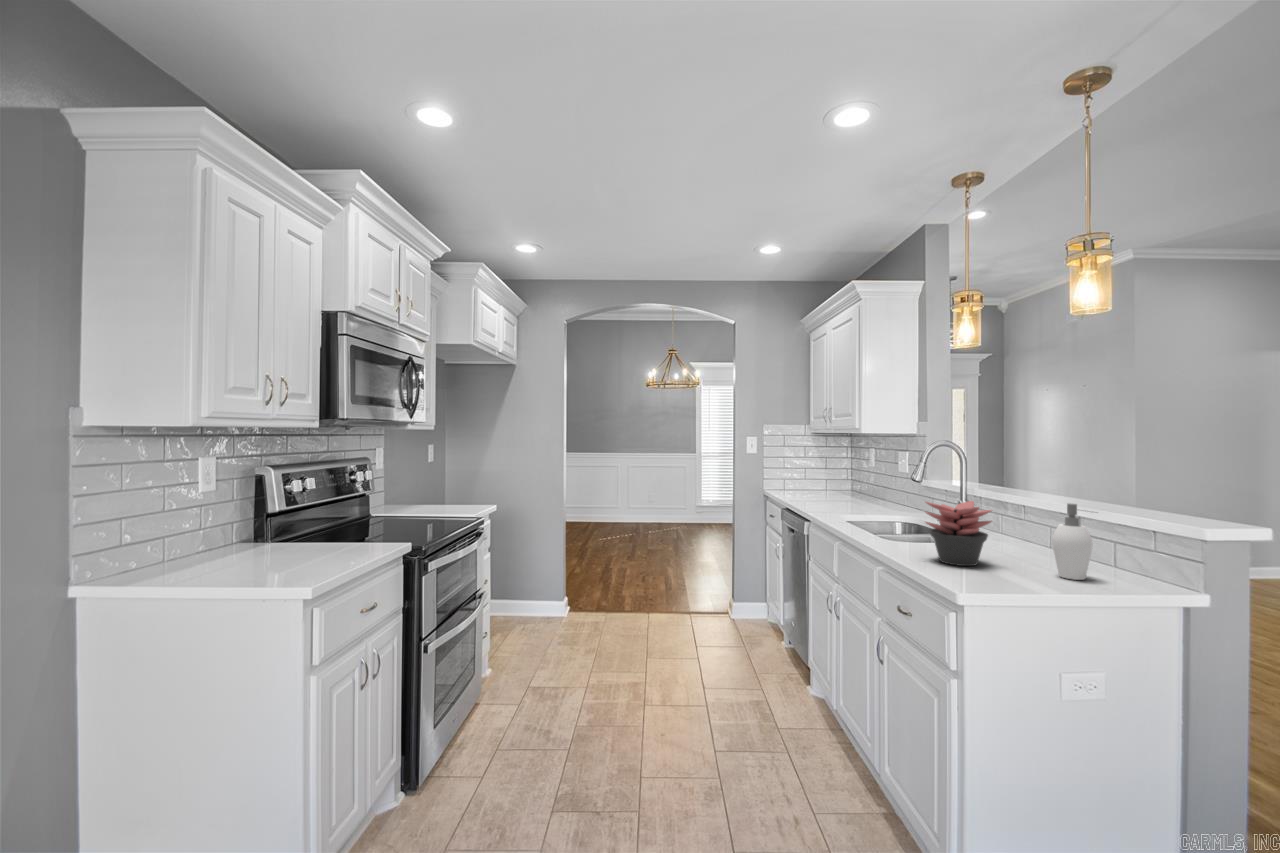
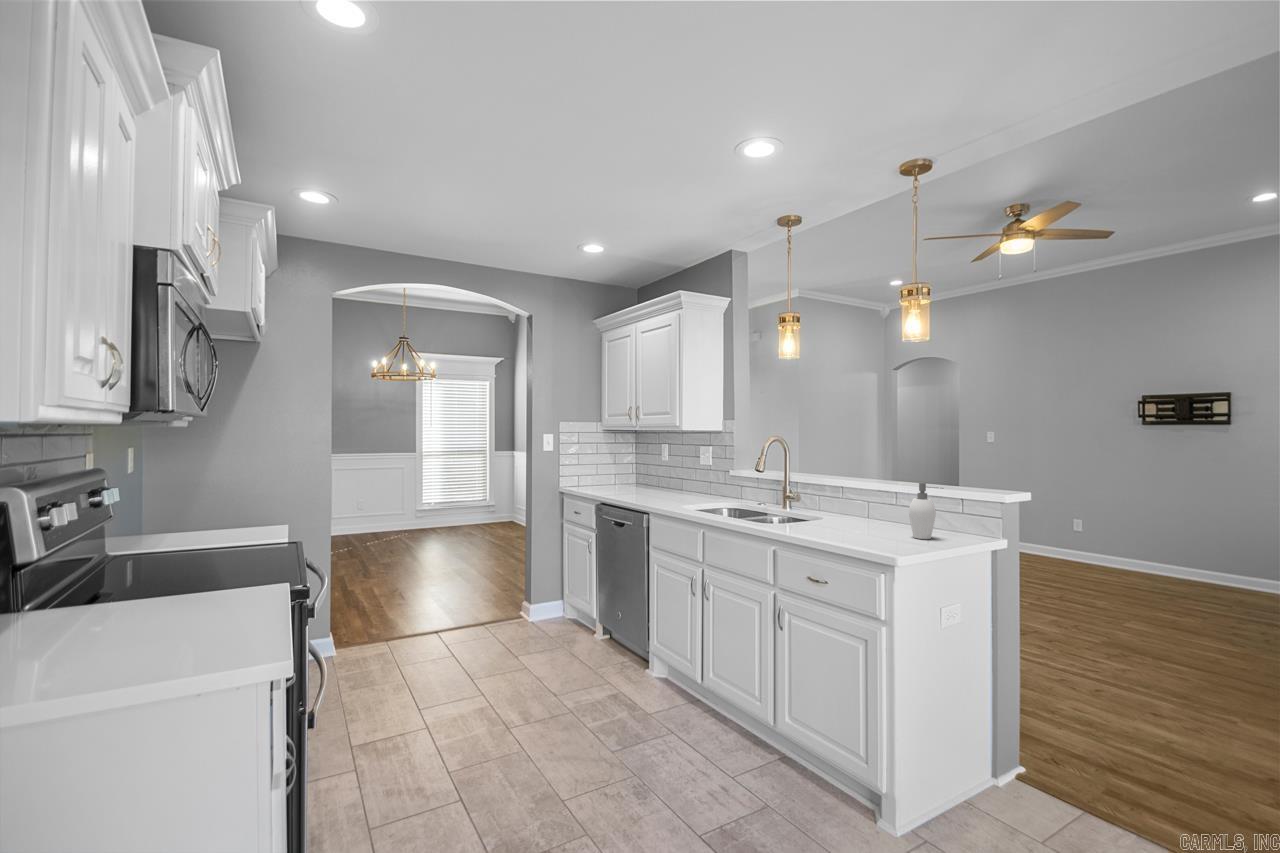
succulent plant: present [926,501,992,566] -> none [820,485,867,538]

